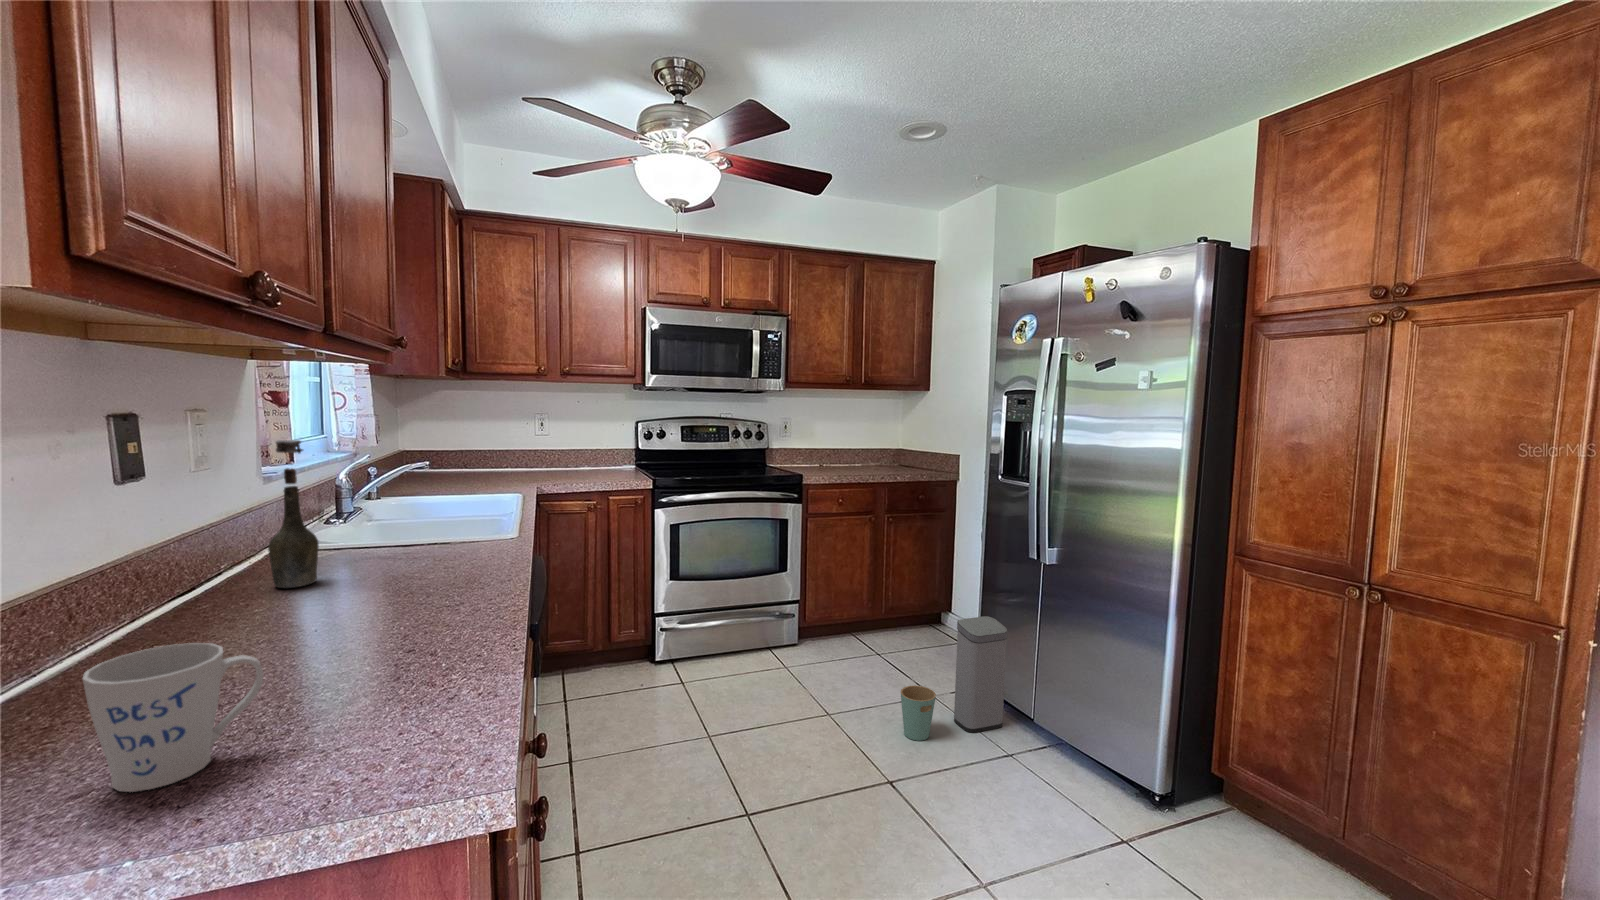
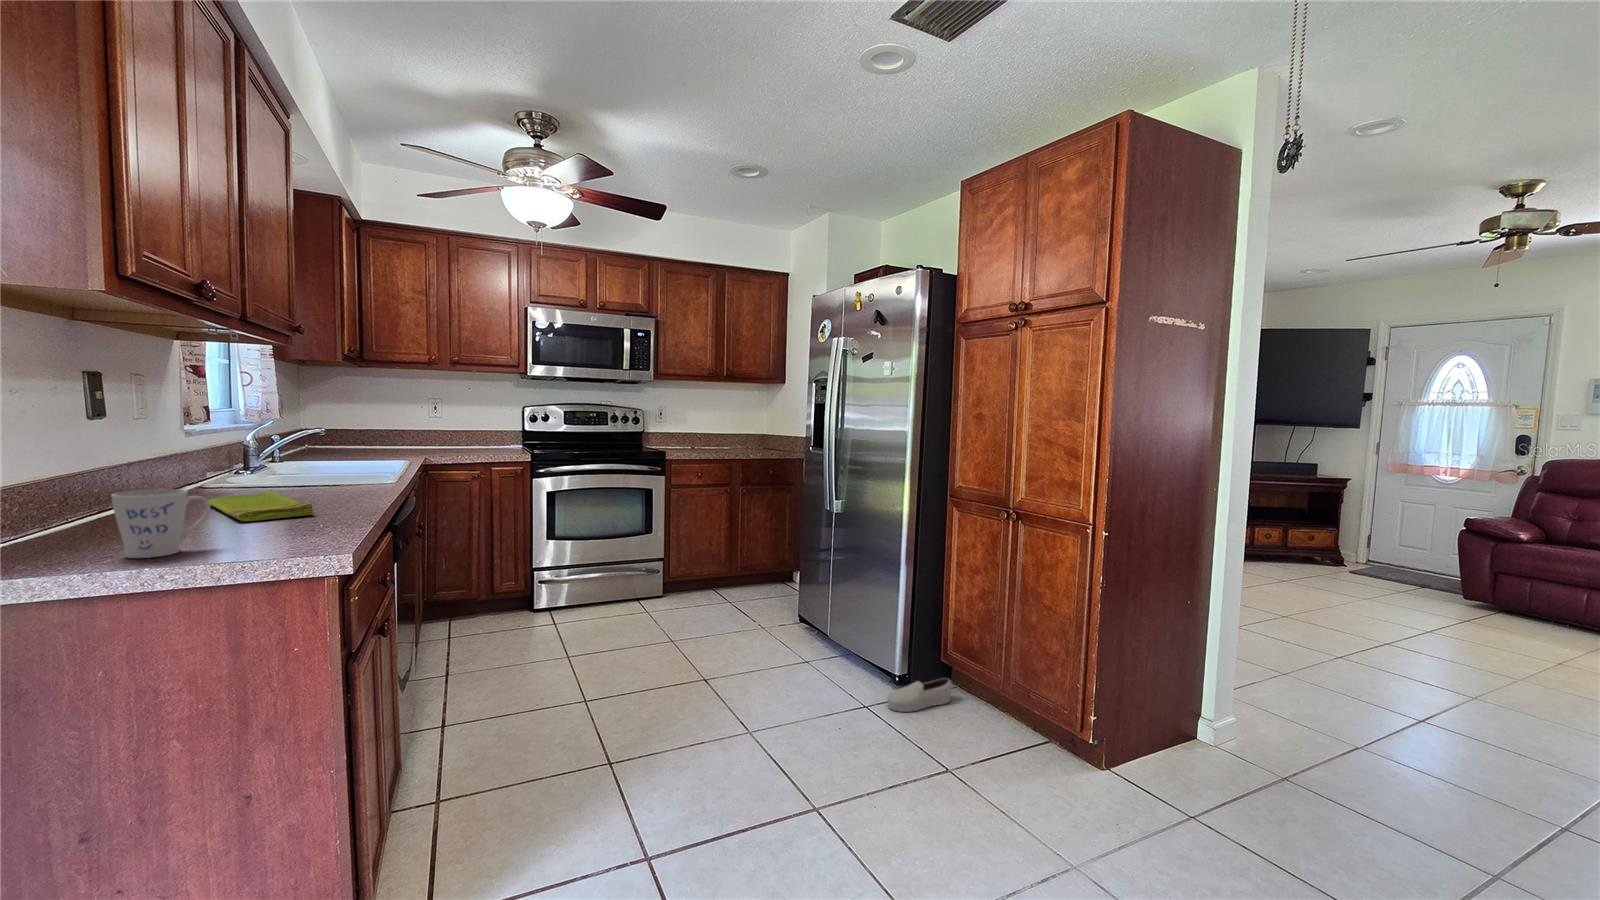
bottle: present [268,440,319,588] -> none [196,395,234,501]
dish towel: none [280,572,426,649] -> present [208,490,314,521]
trash can: present [901,616,1008,741] -> none [725,559,812,654]
shoe: none [1156,804,1243,857] -> present [887,678,951,712]

